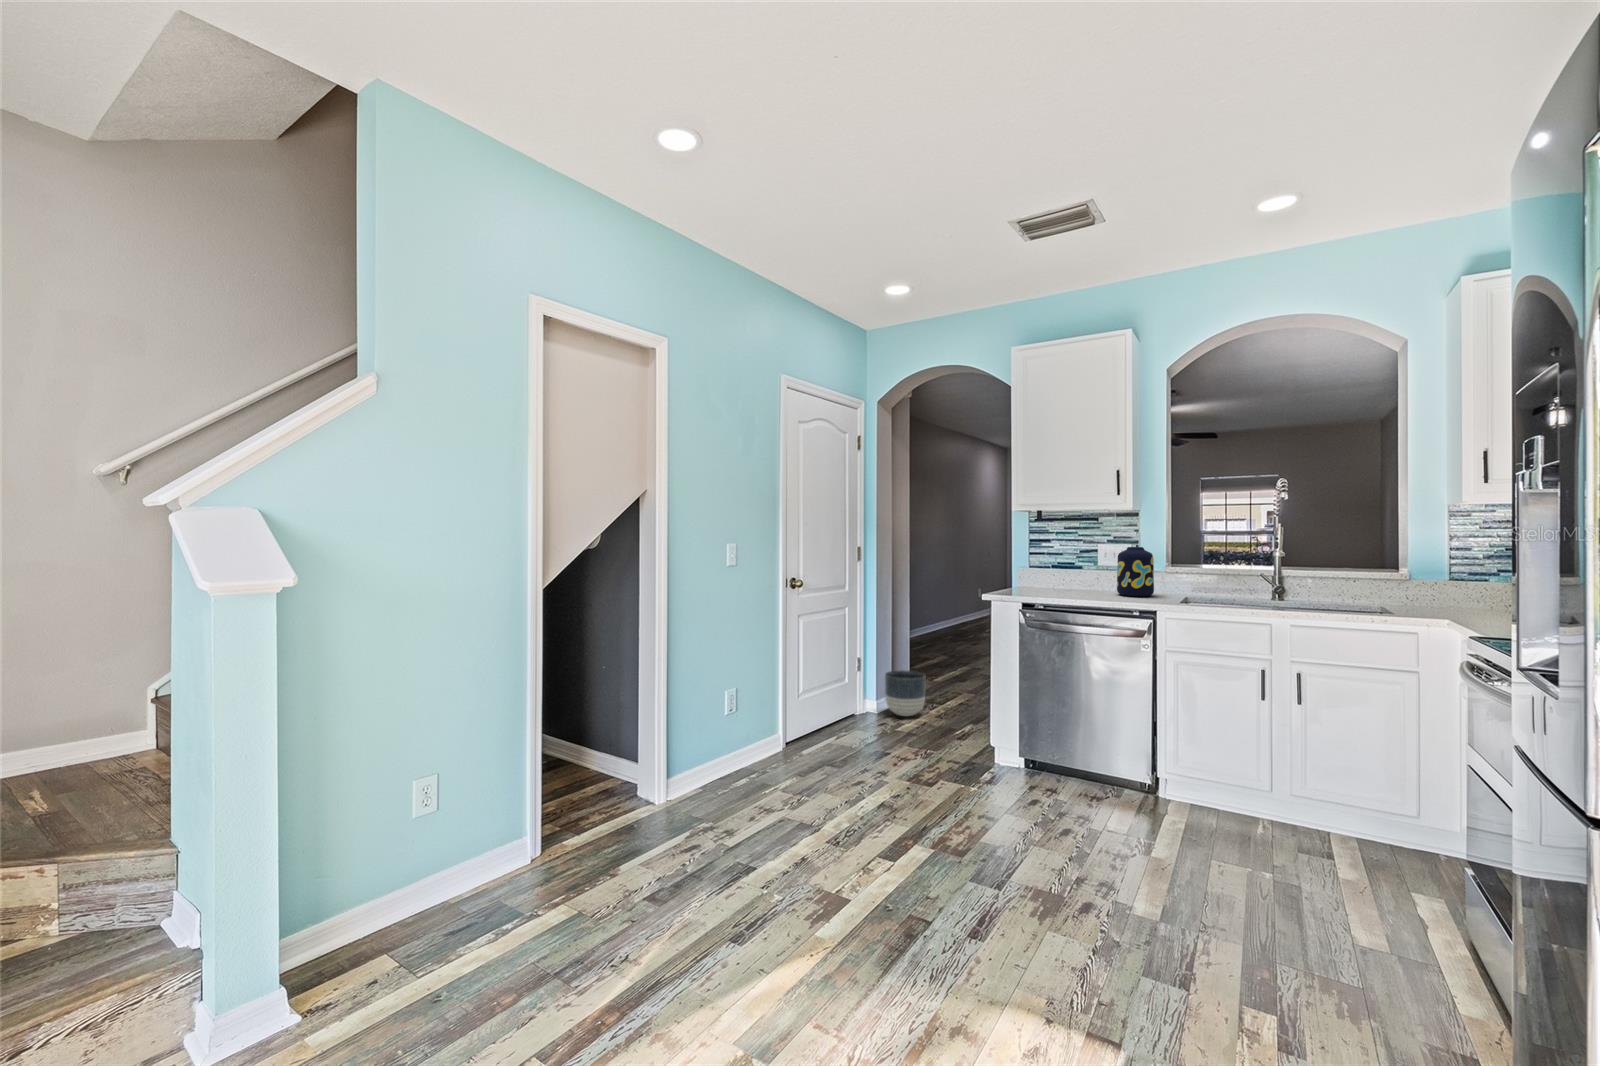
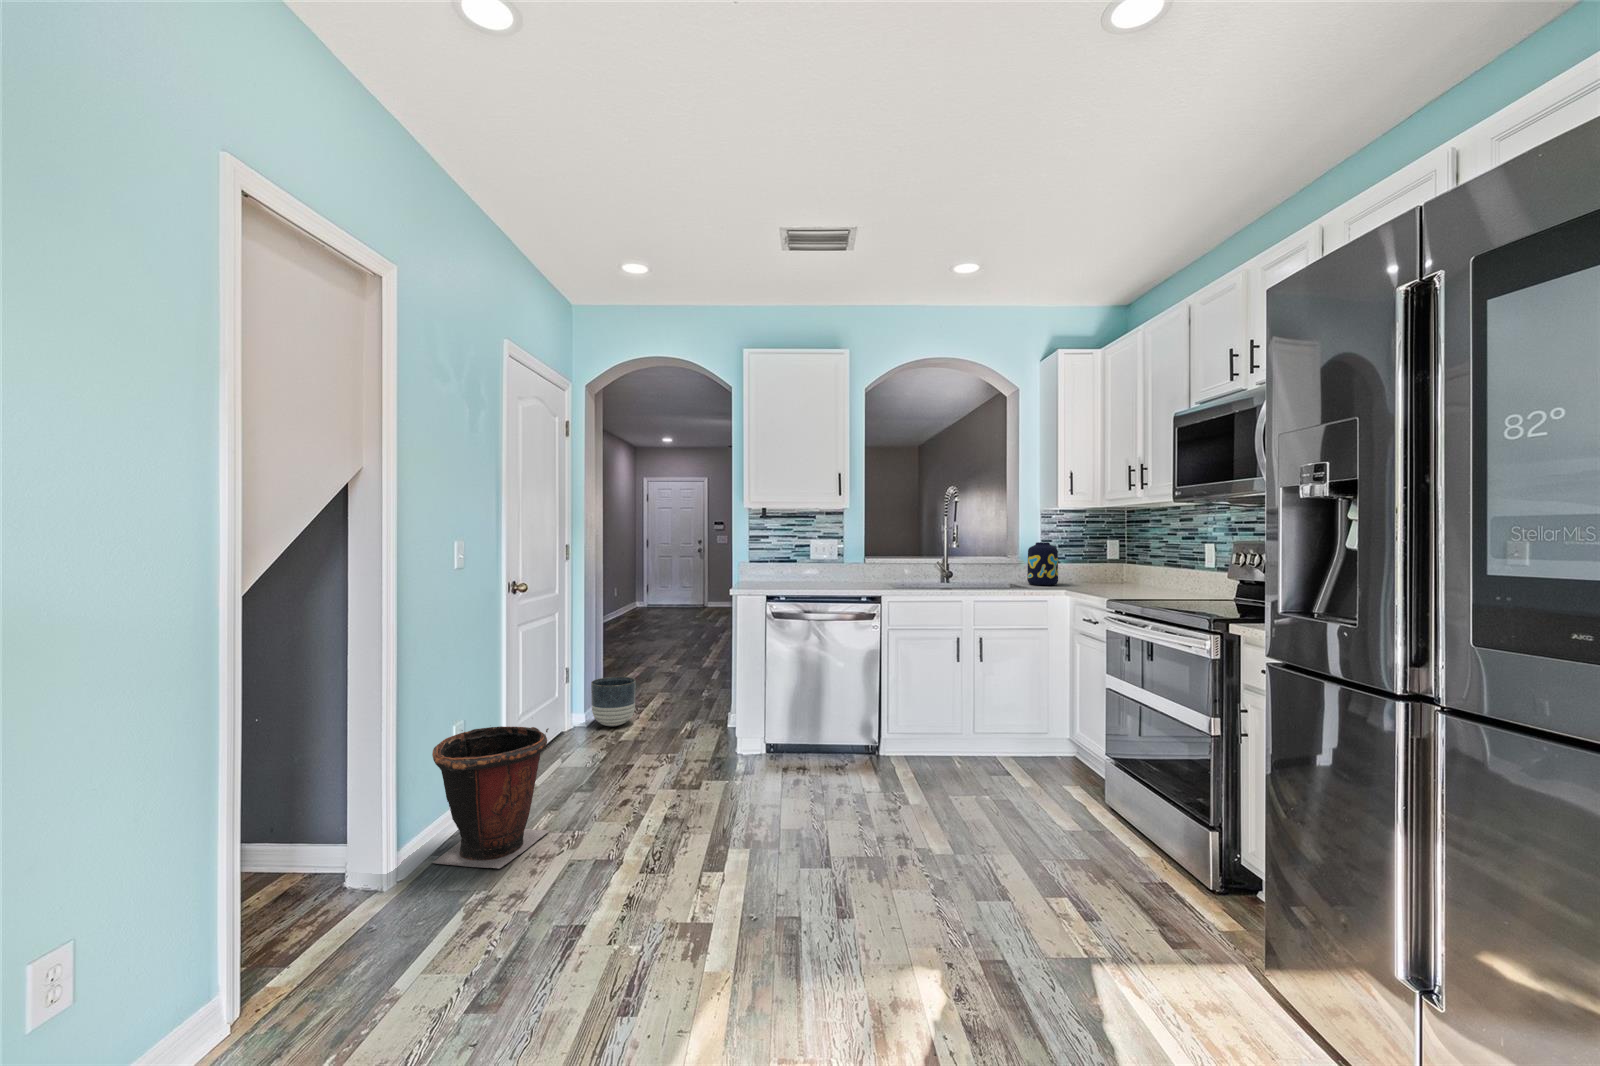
vase: present [1117,547,1154,596] -> present [1027,542,1058,585]
waste bin: none [695,693,788,809] -> present [432,726,549,869]

